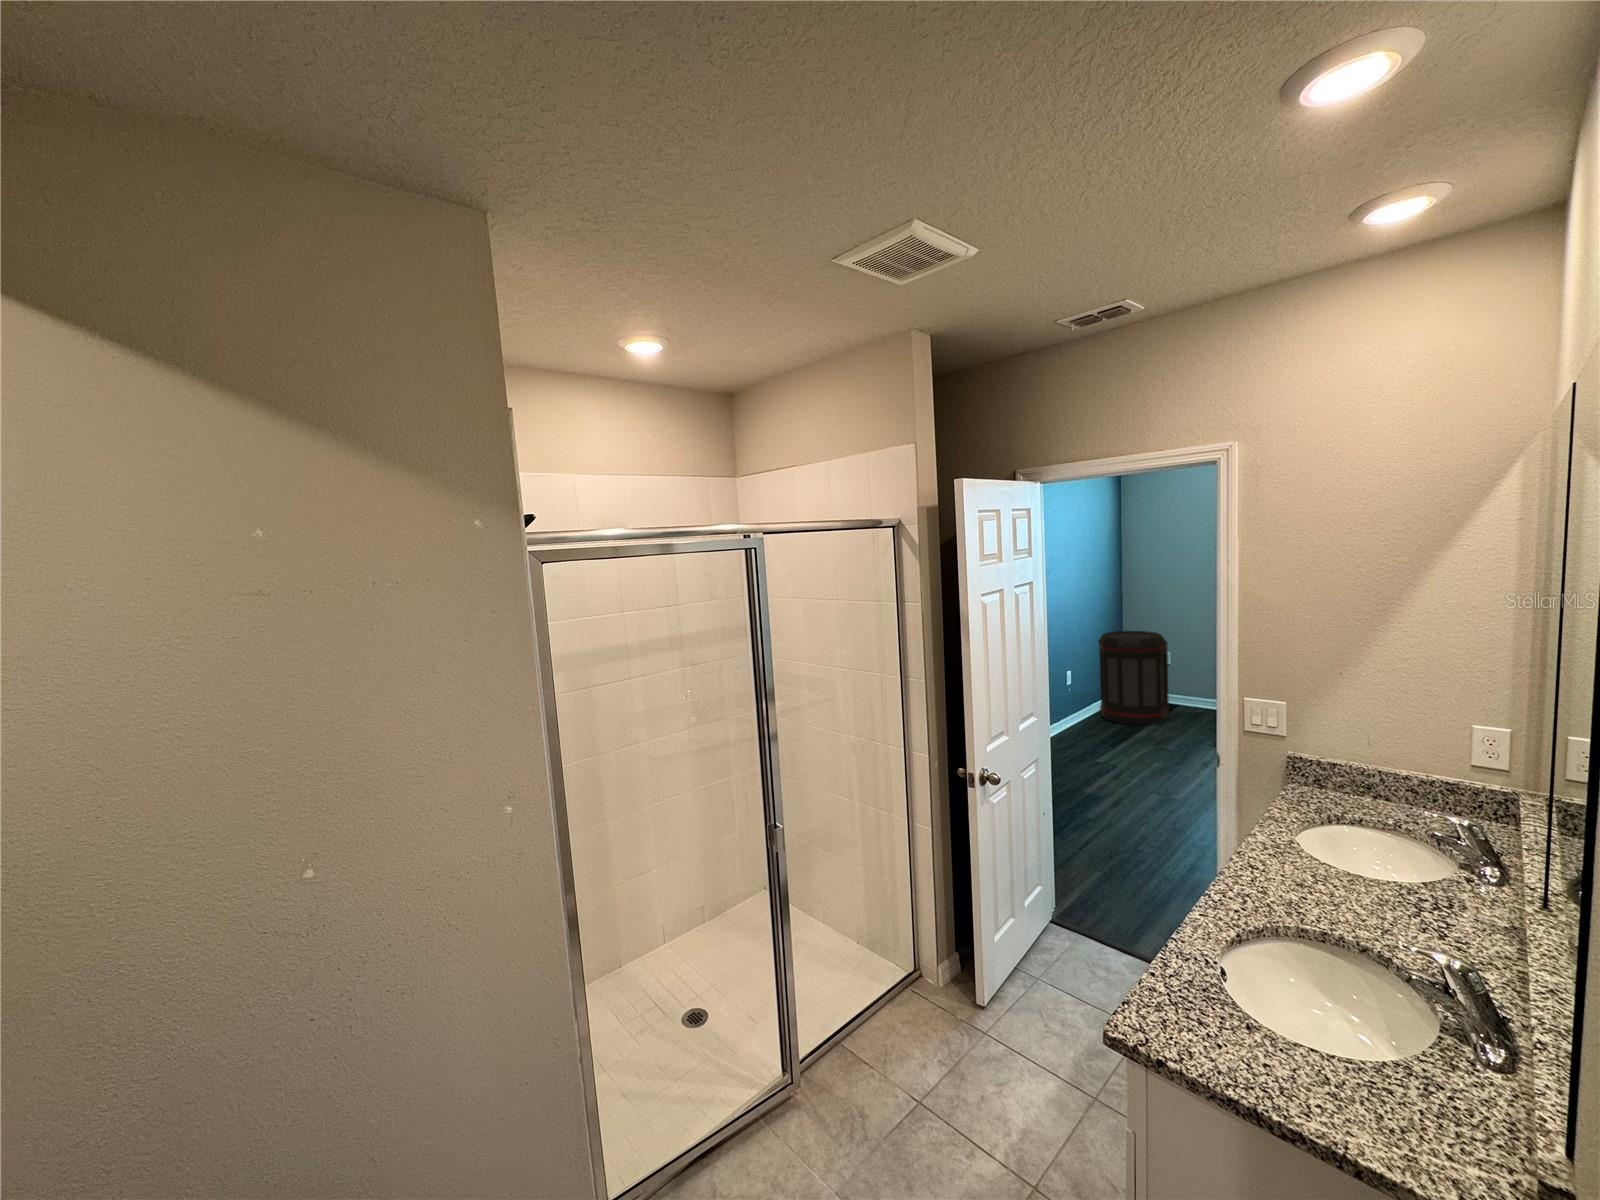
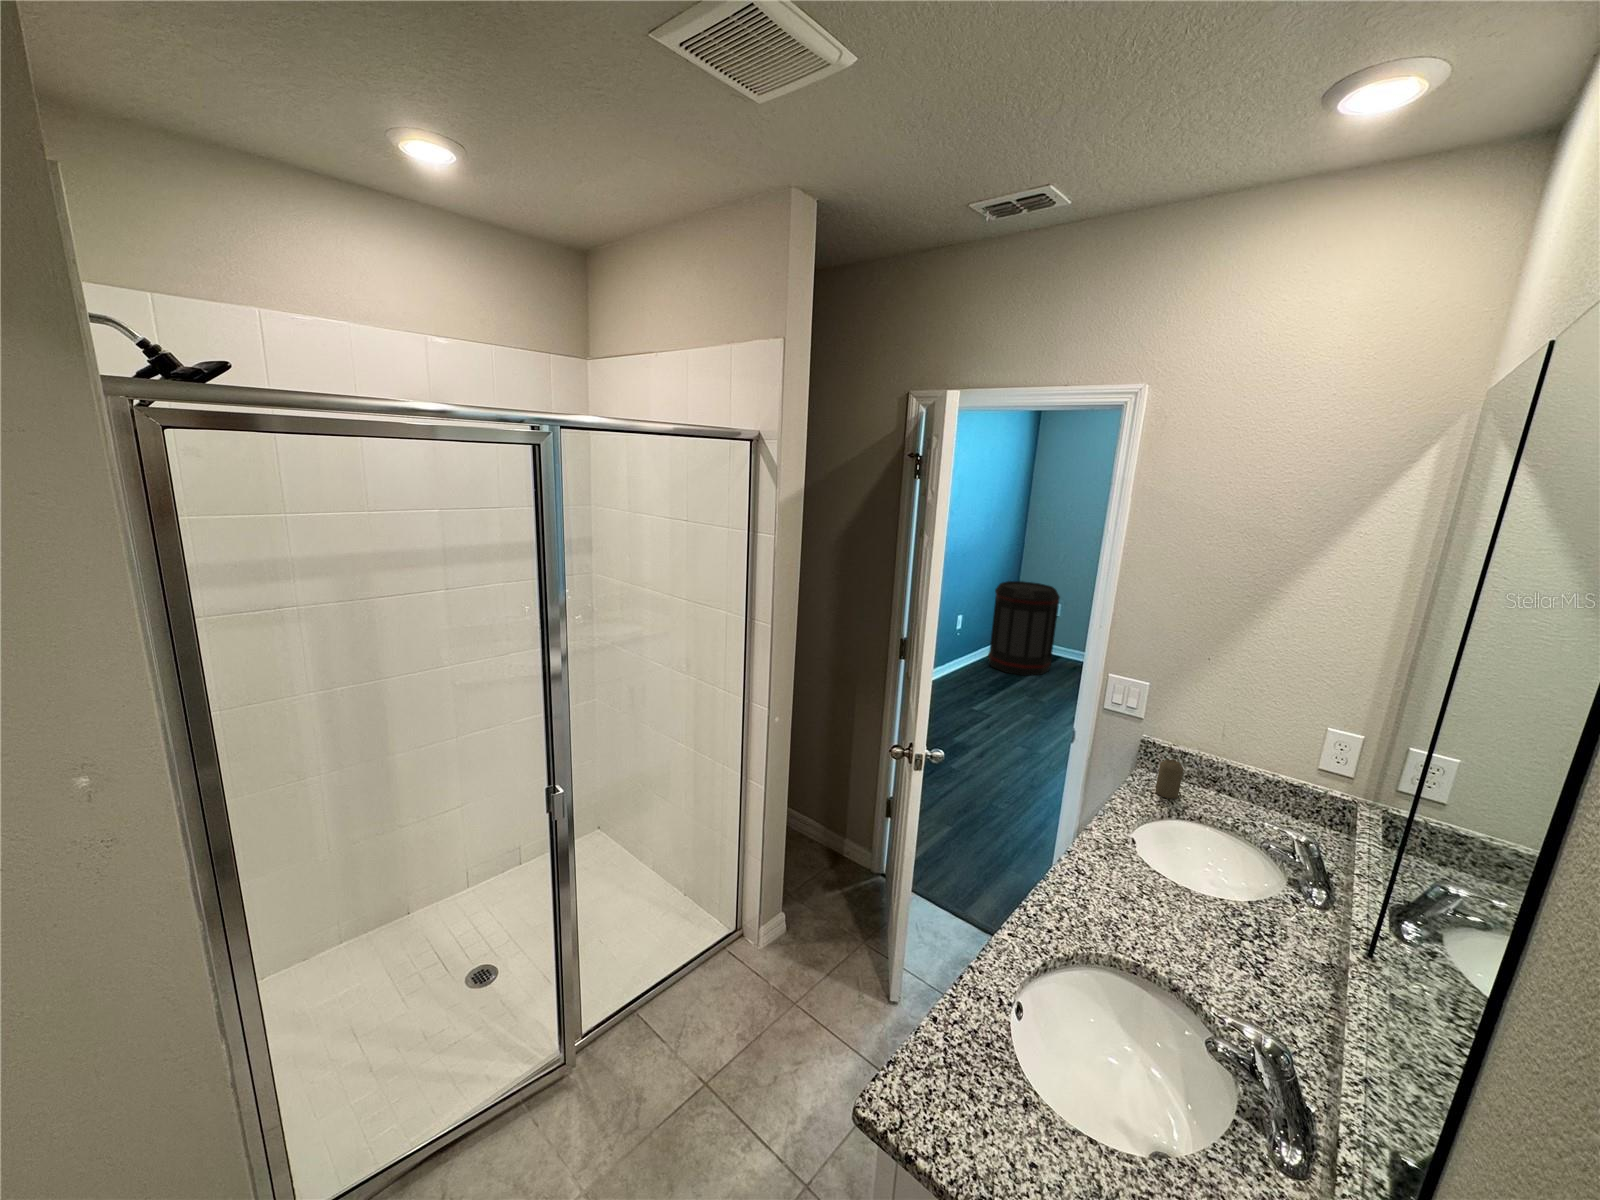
candle: none [1311,769,1335,806] -> present [1156,759,1183,799]

